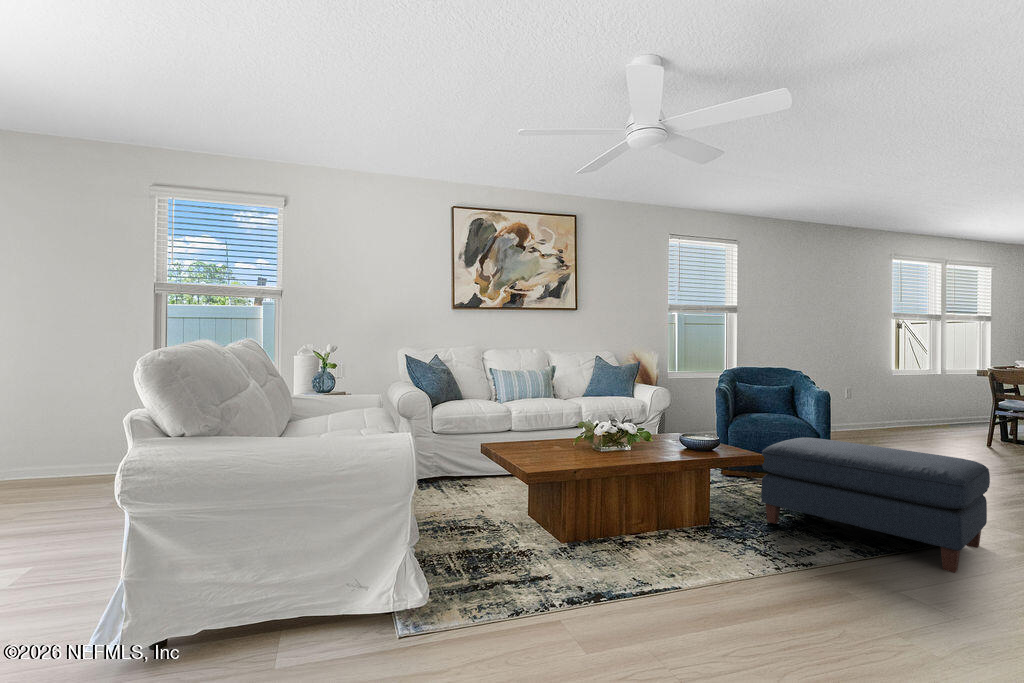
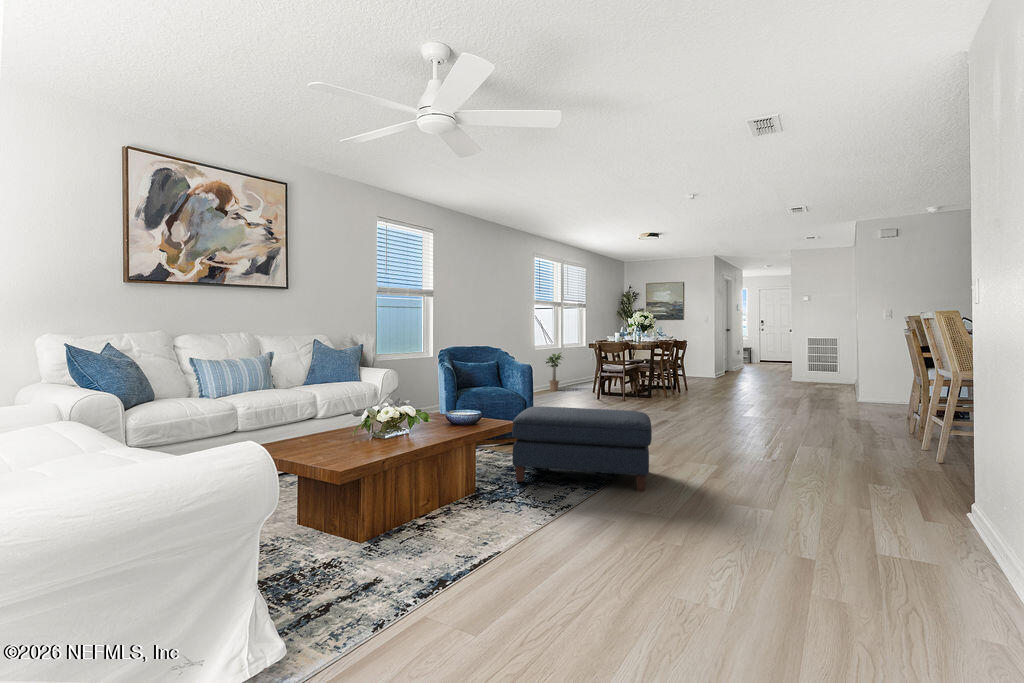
potted plant: none [903,378,937,429] -> present [546,353,562,391]

